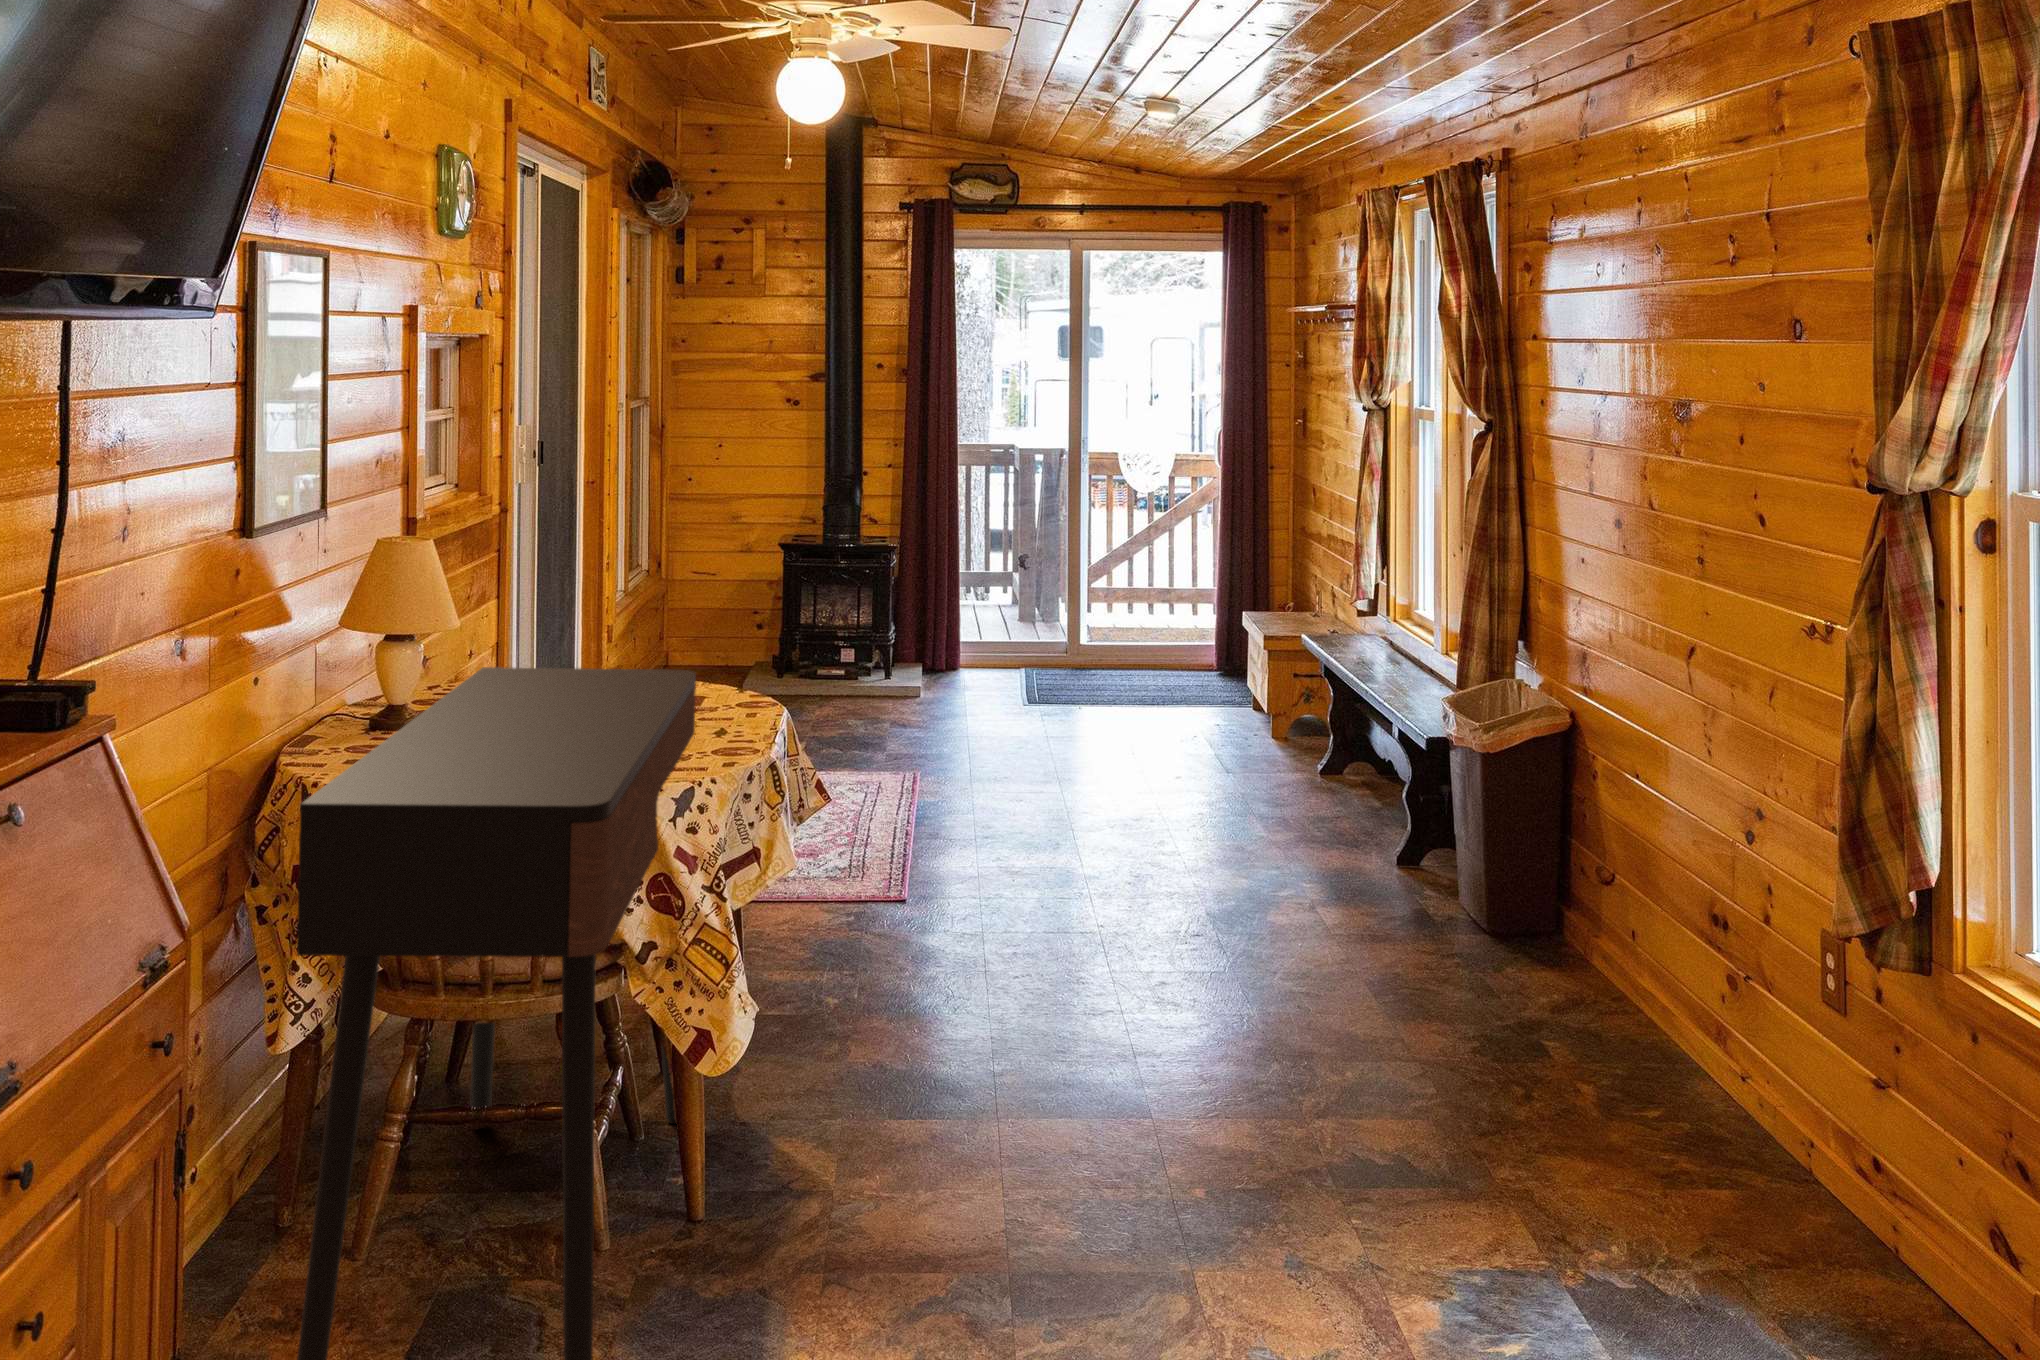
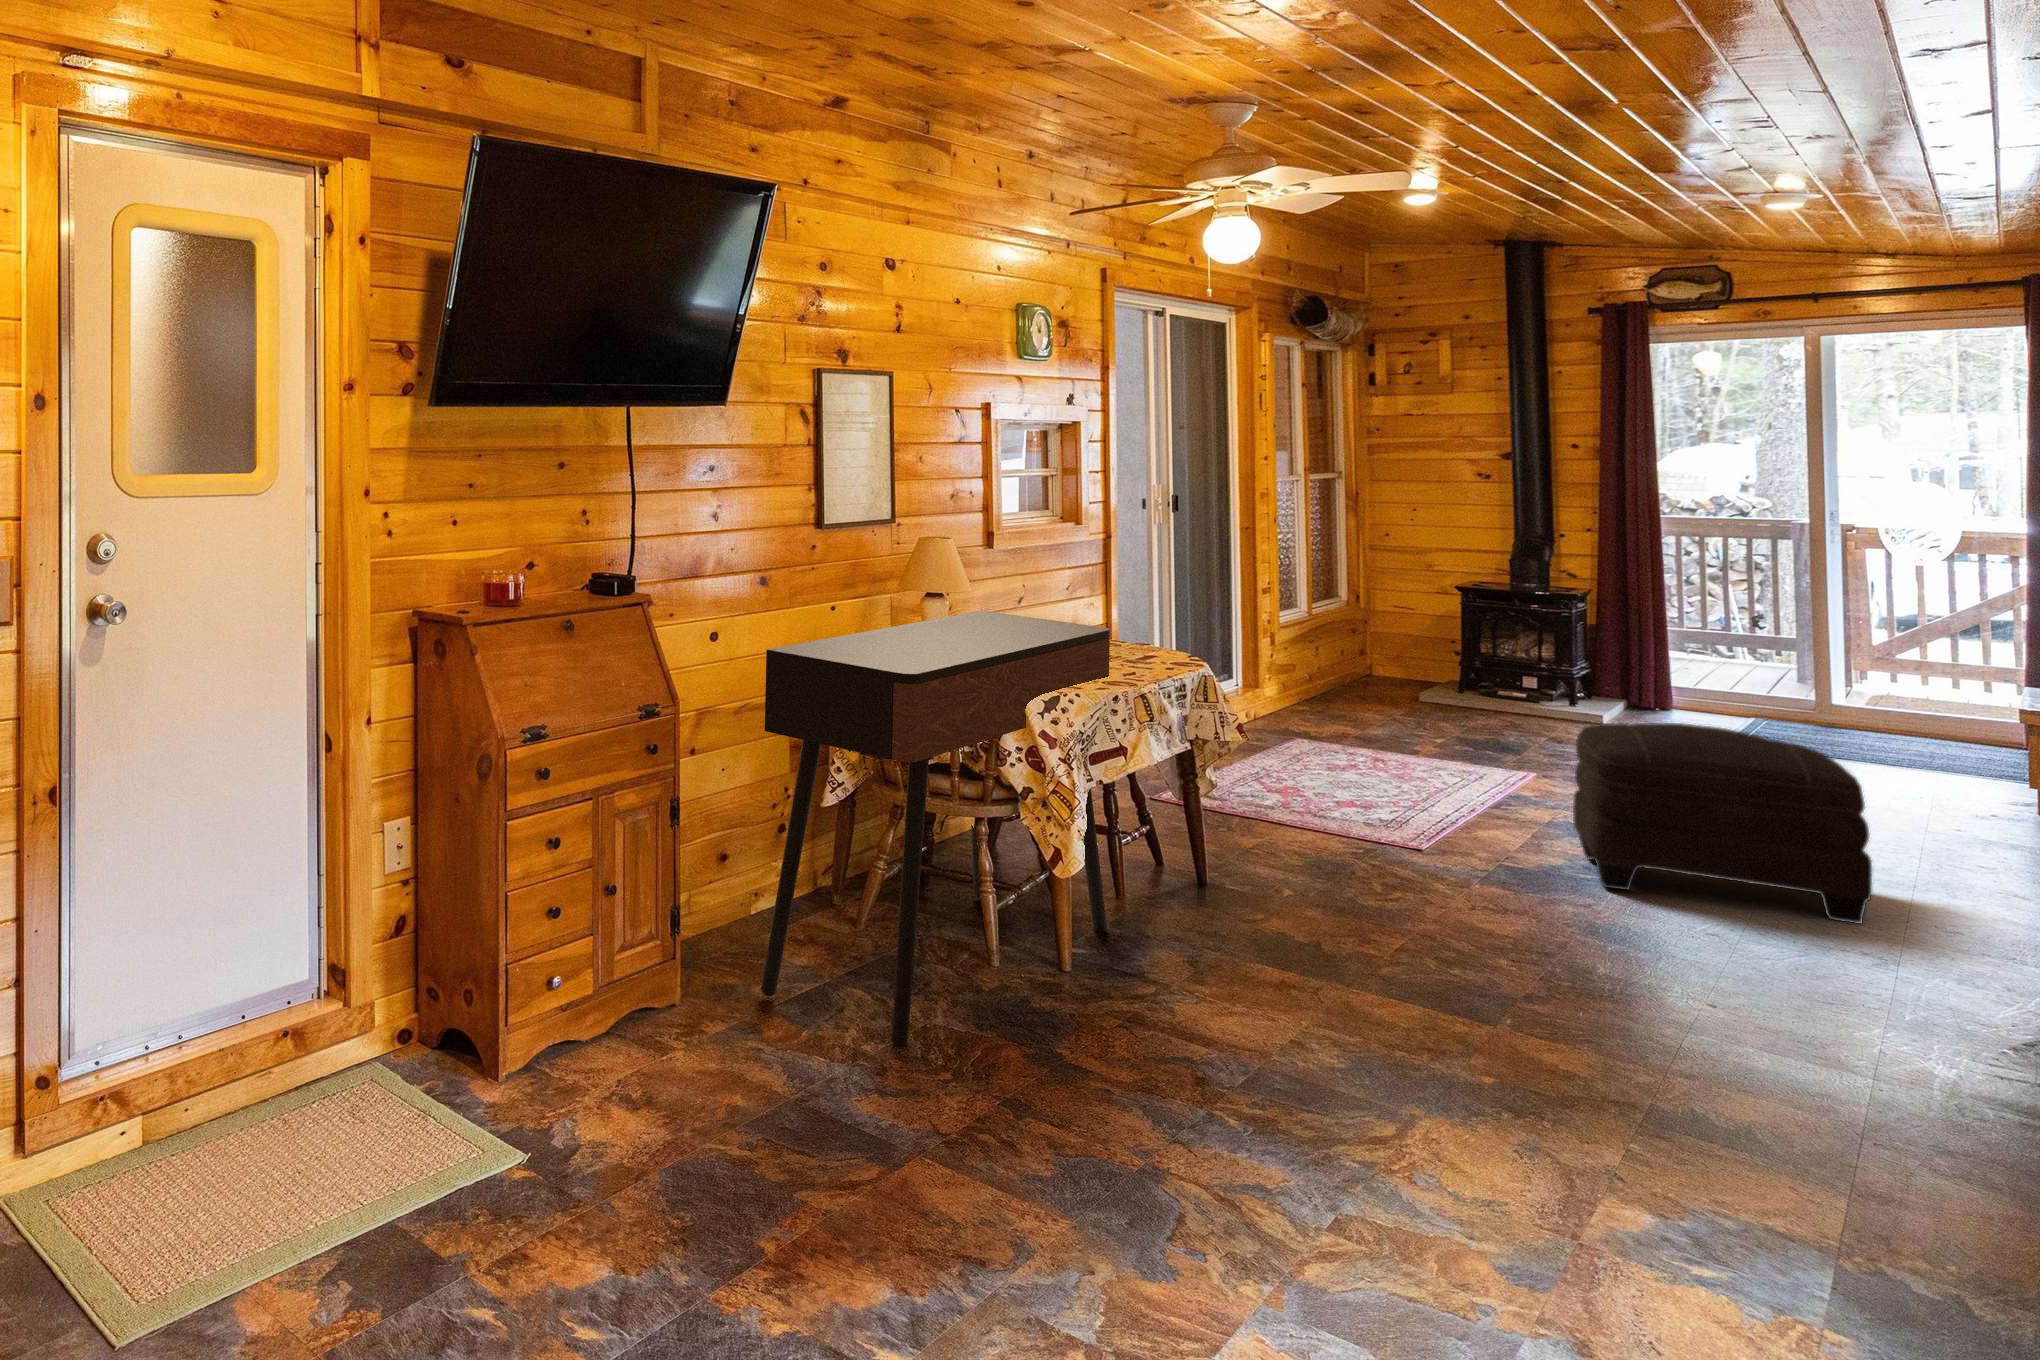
ottoman: none [1043,684,1315,889] -> present [1573,723,1872,924]

